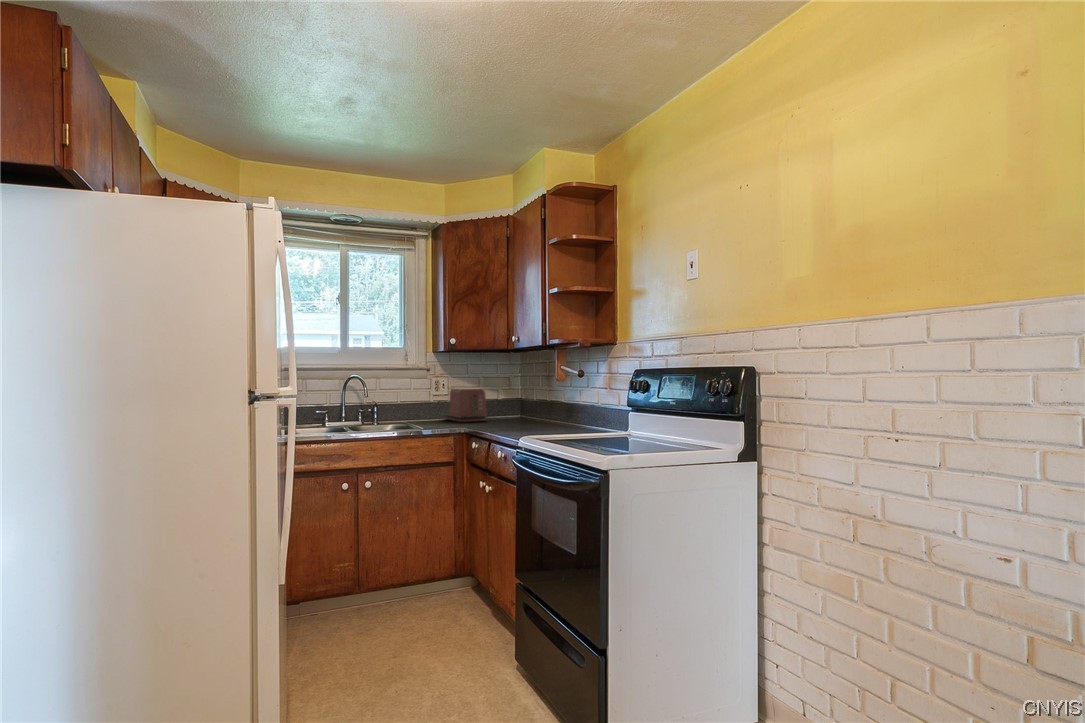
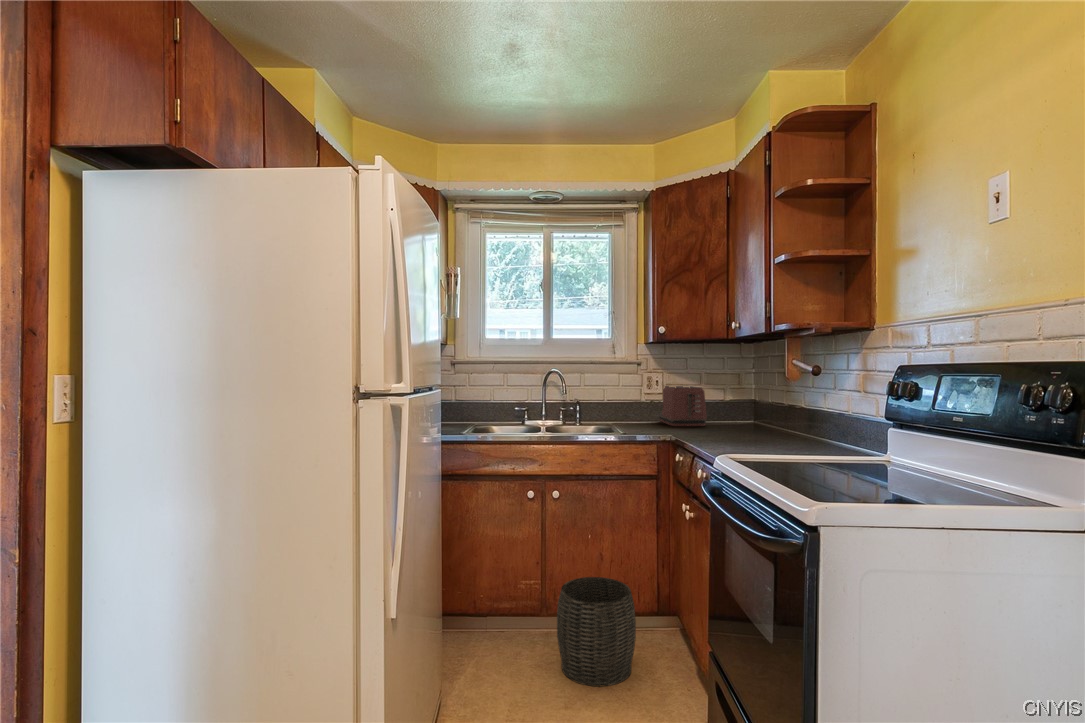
woven basket: none [375,552,444,644] -> present [557,577,636,687]

